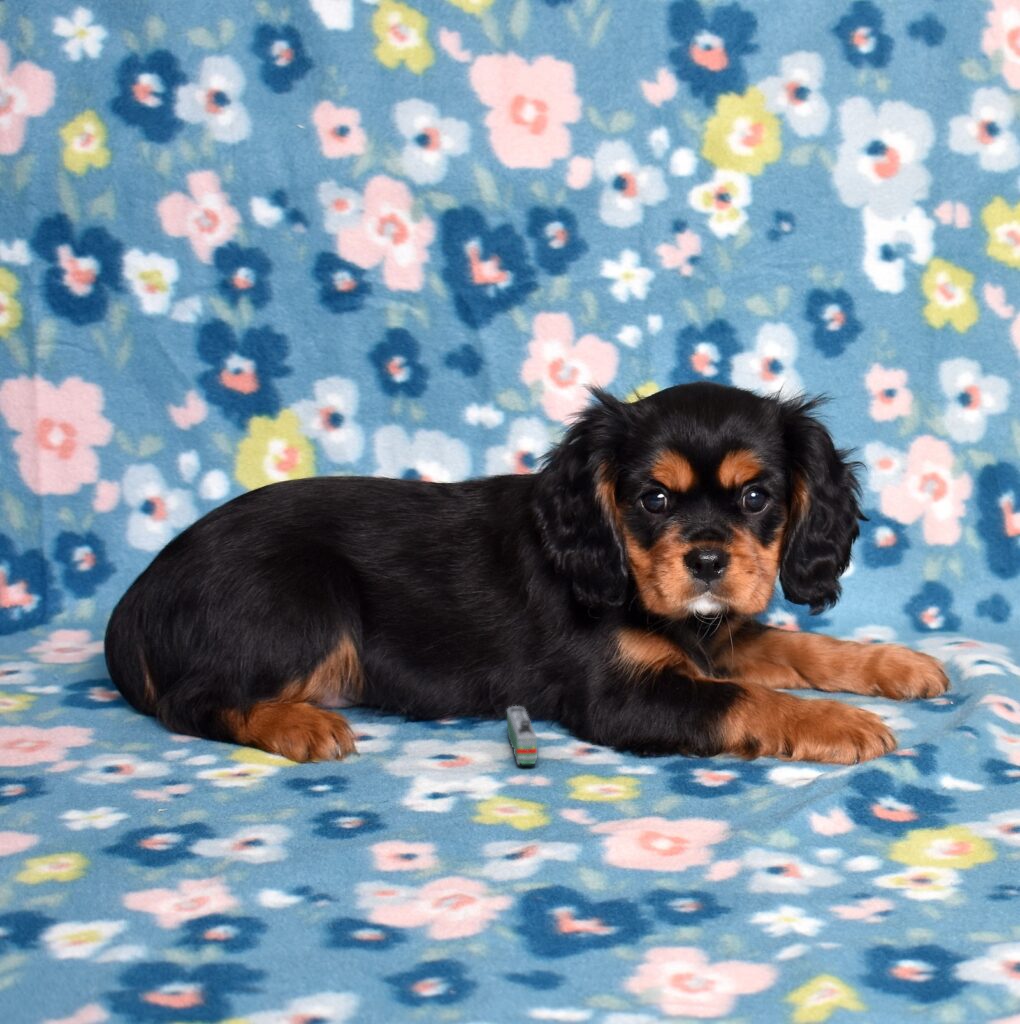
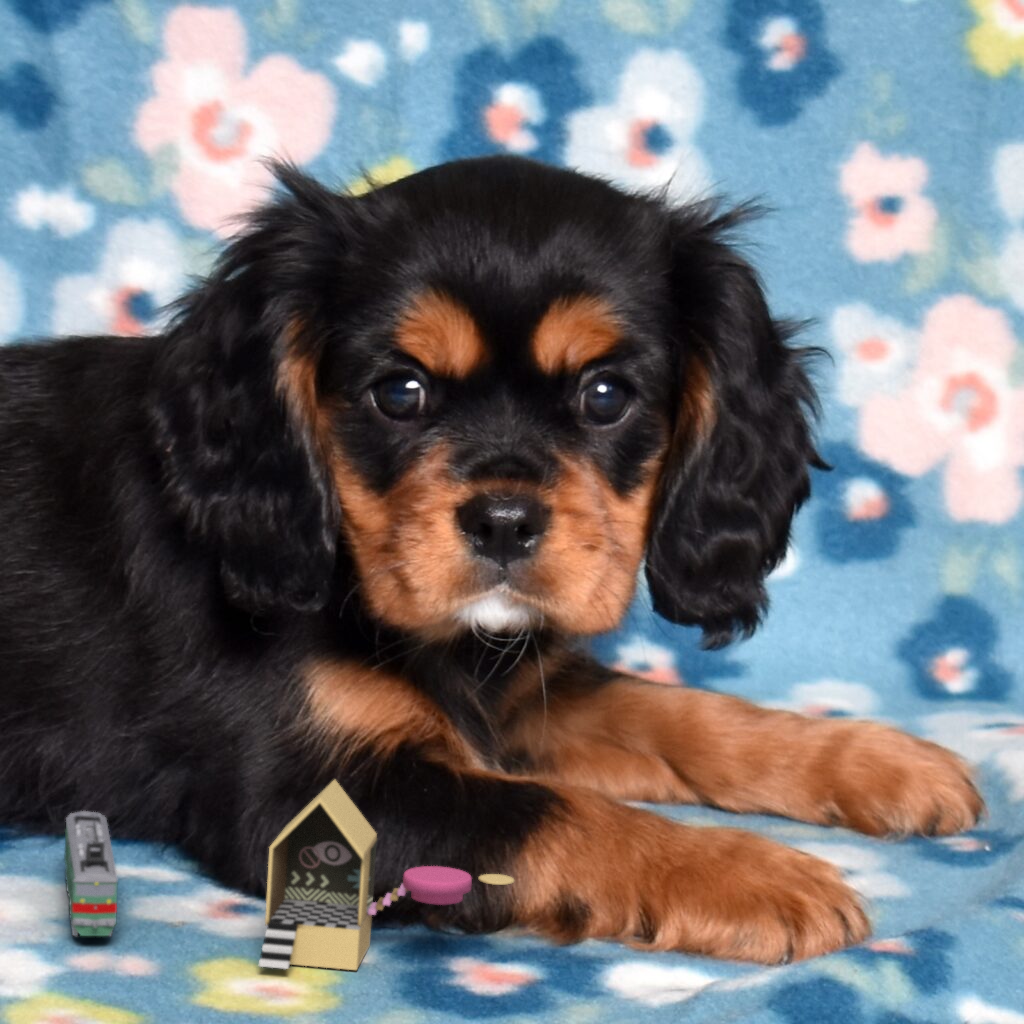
toy house: none [605,686,723,776] -> present [259,779,514,970]

